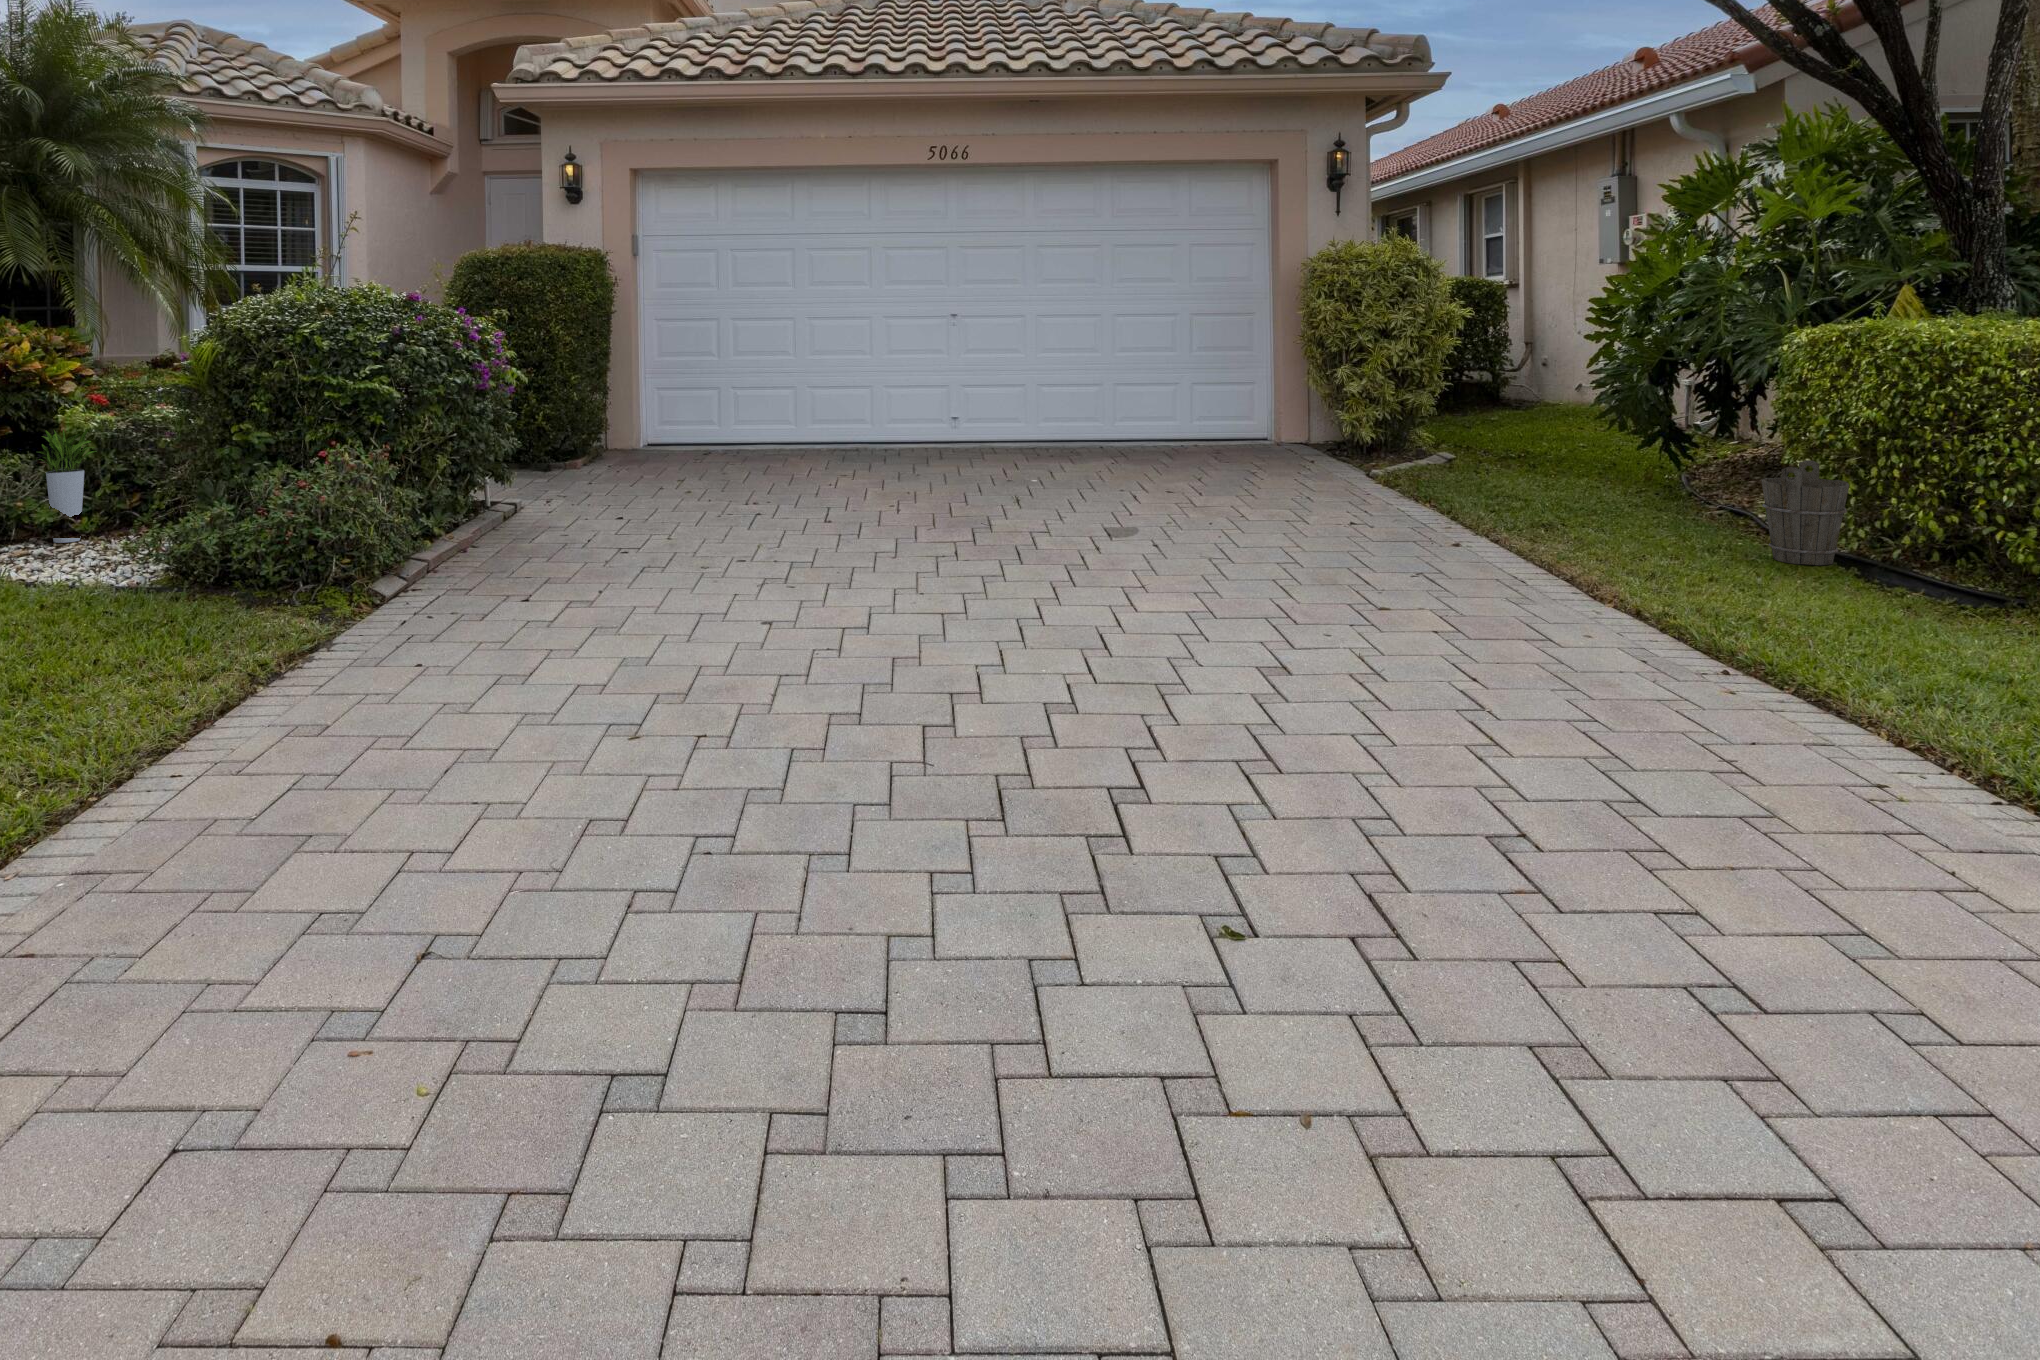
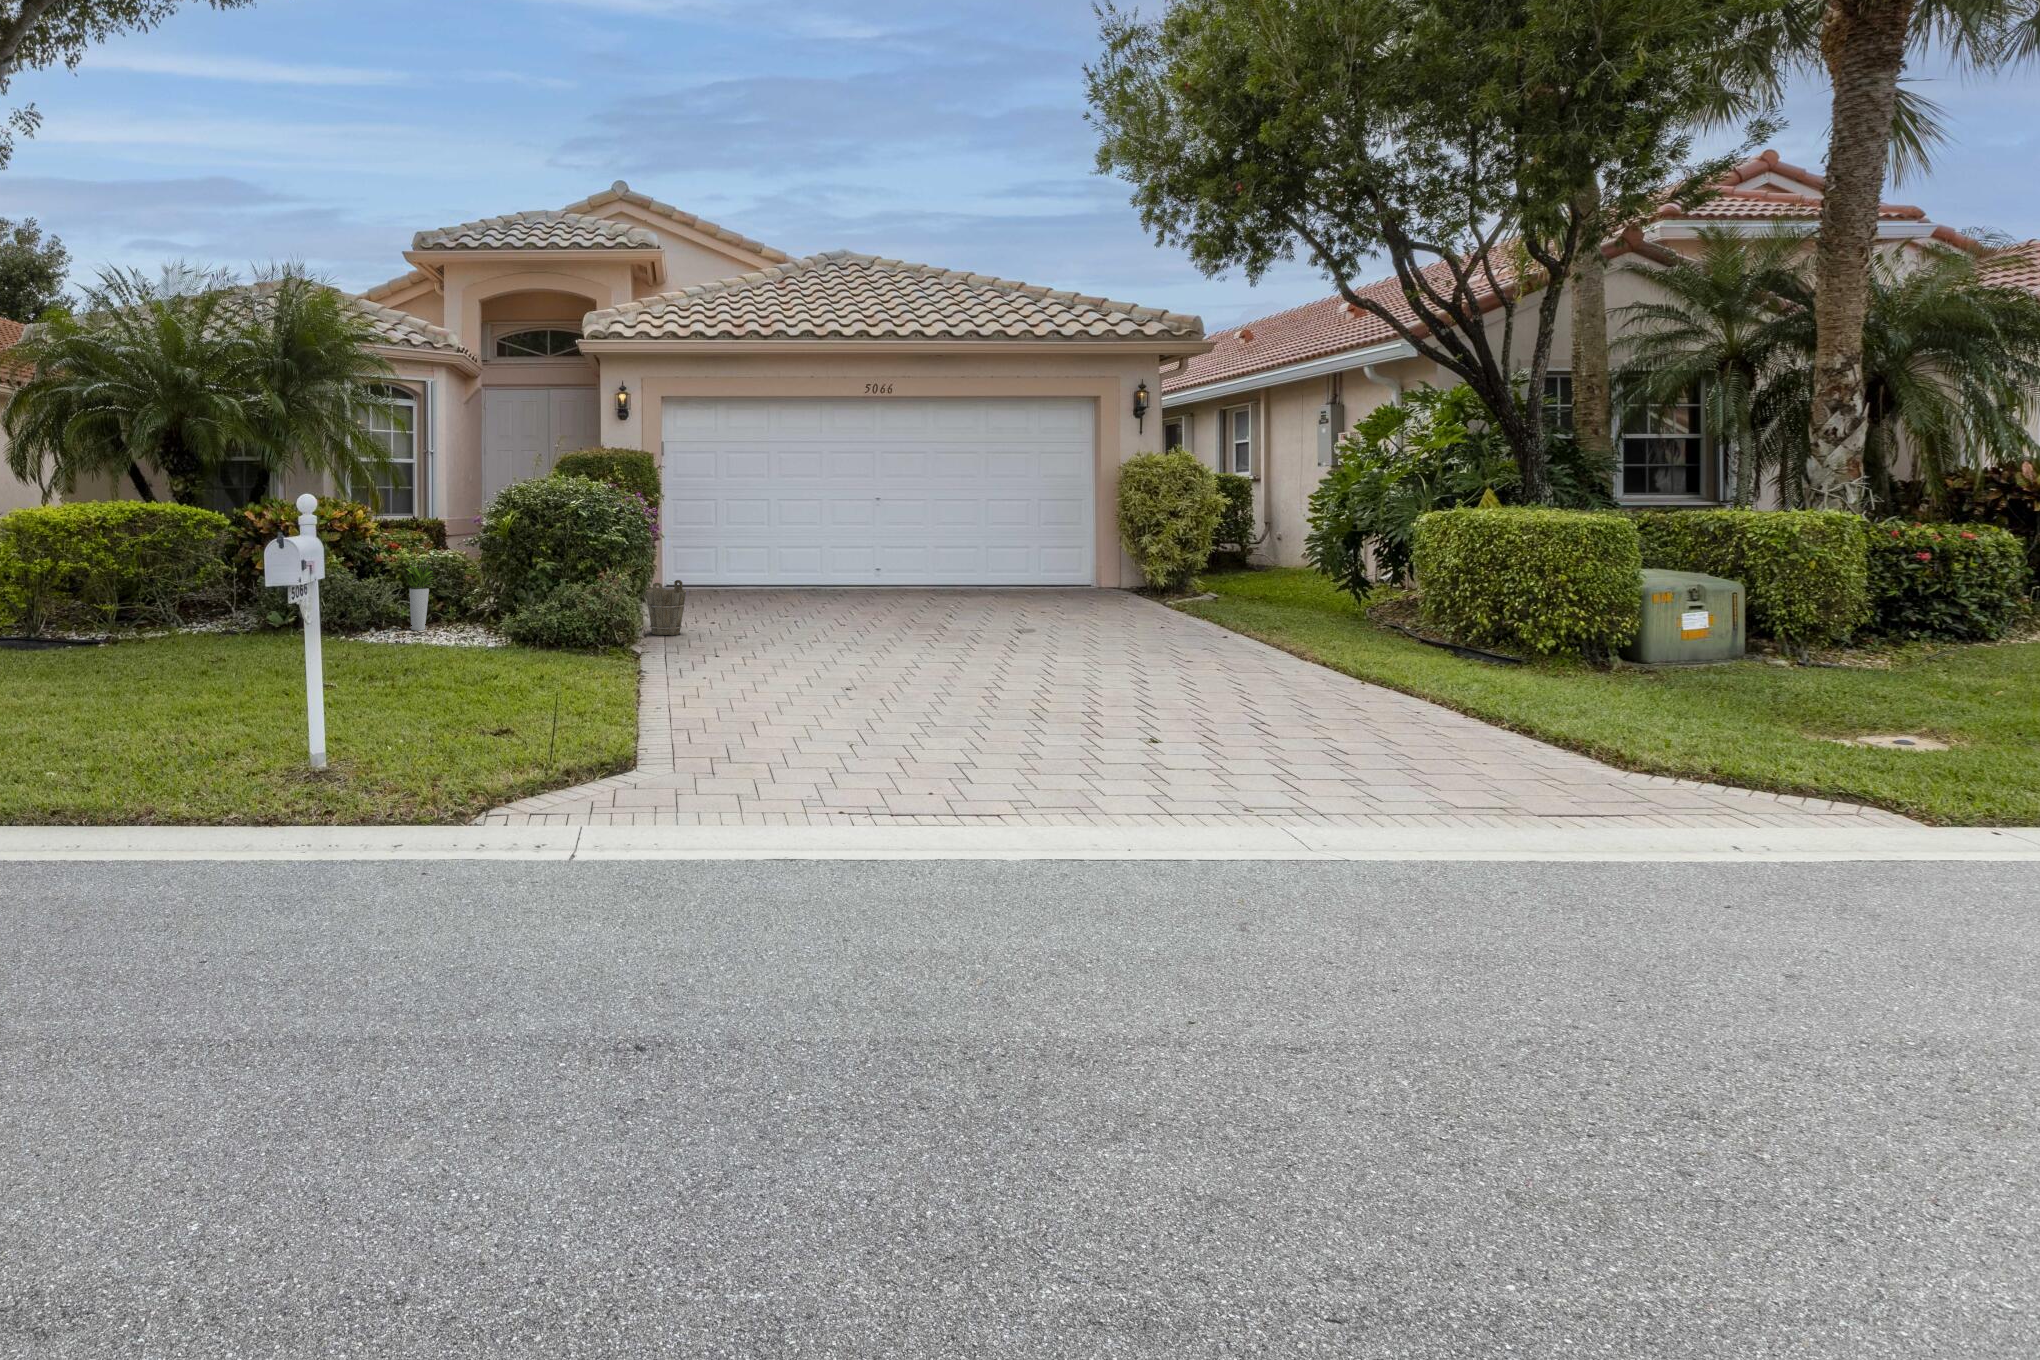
bucket: present [1761,460,1849,565] -> present [646,580,686,635]

